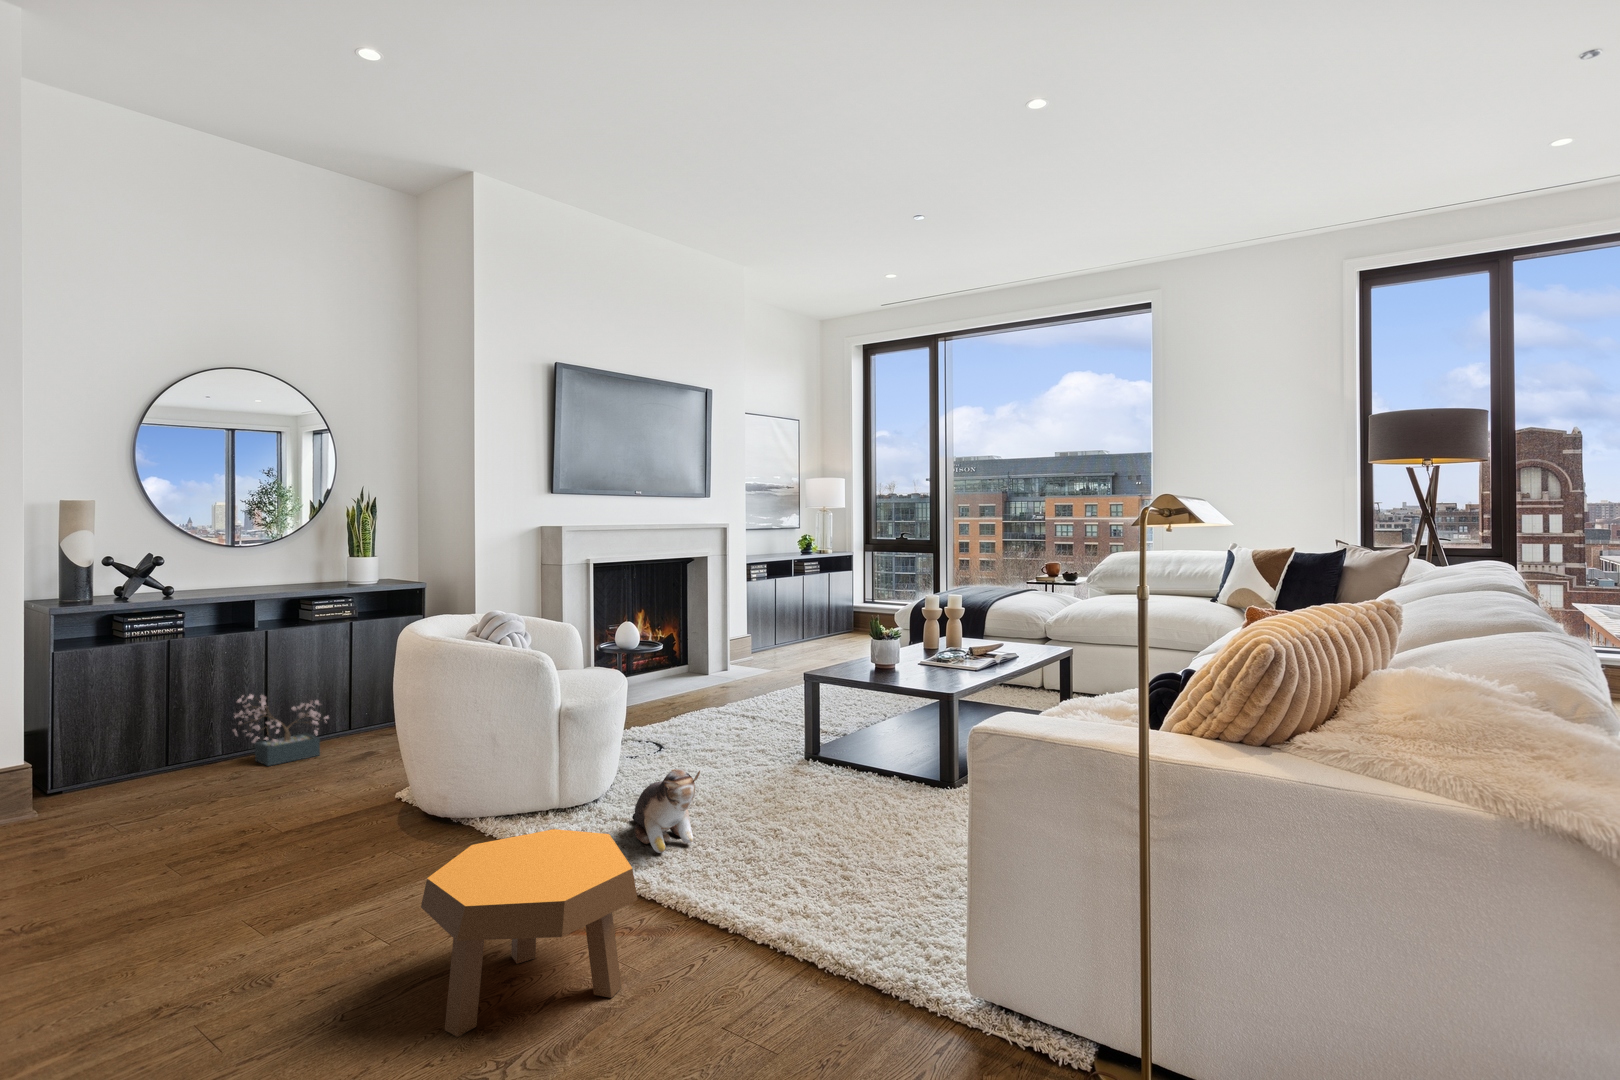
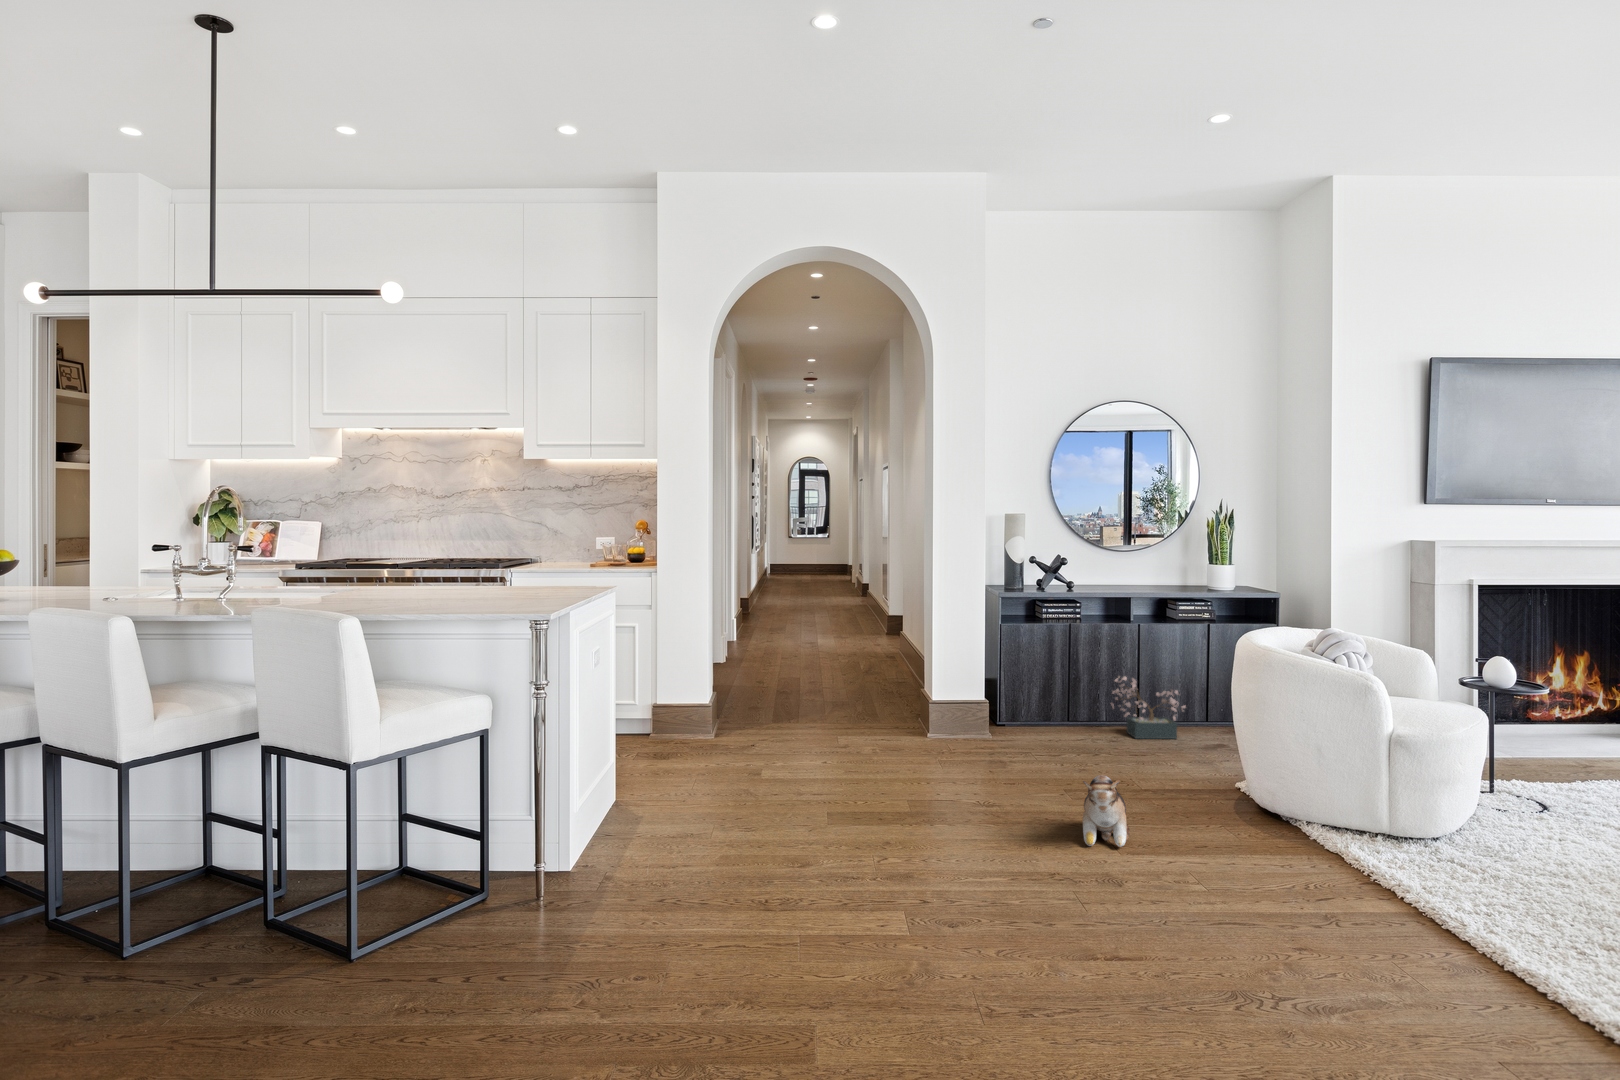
plush toy: present [632,769,700,853] -> present [1083,775,1130,847]
footstool: present [421,829,638,1037] -> none [1226,828,1424,999]

